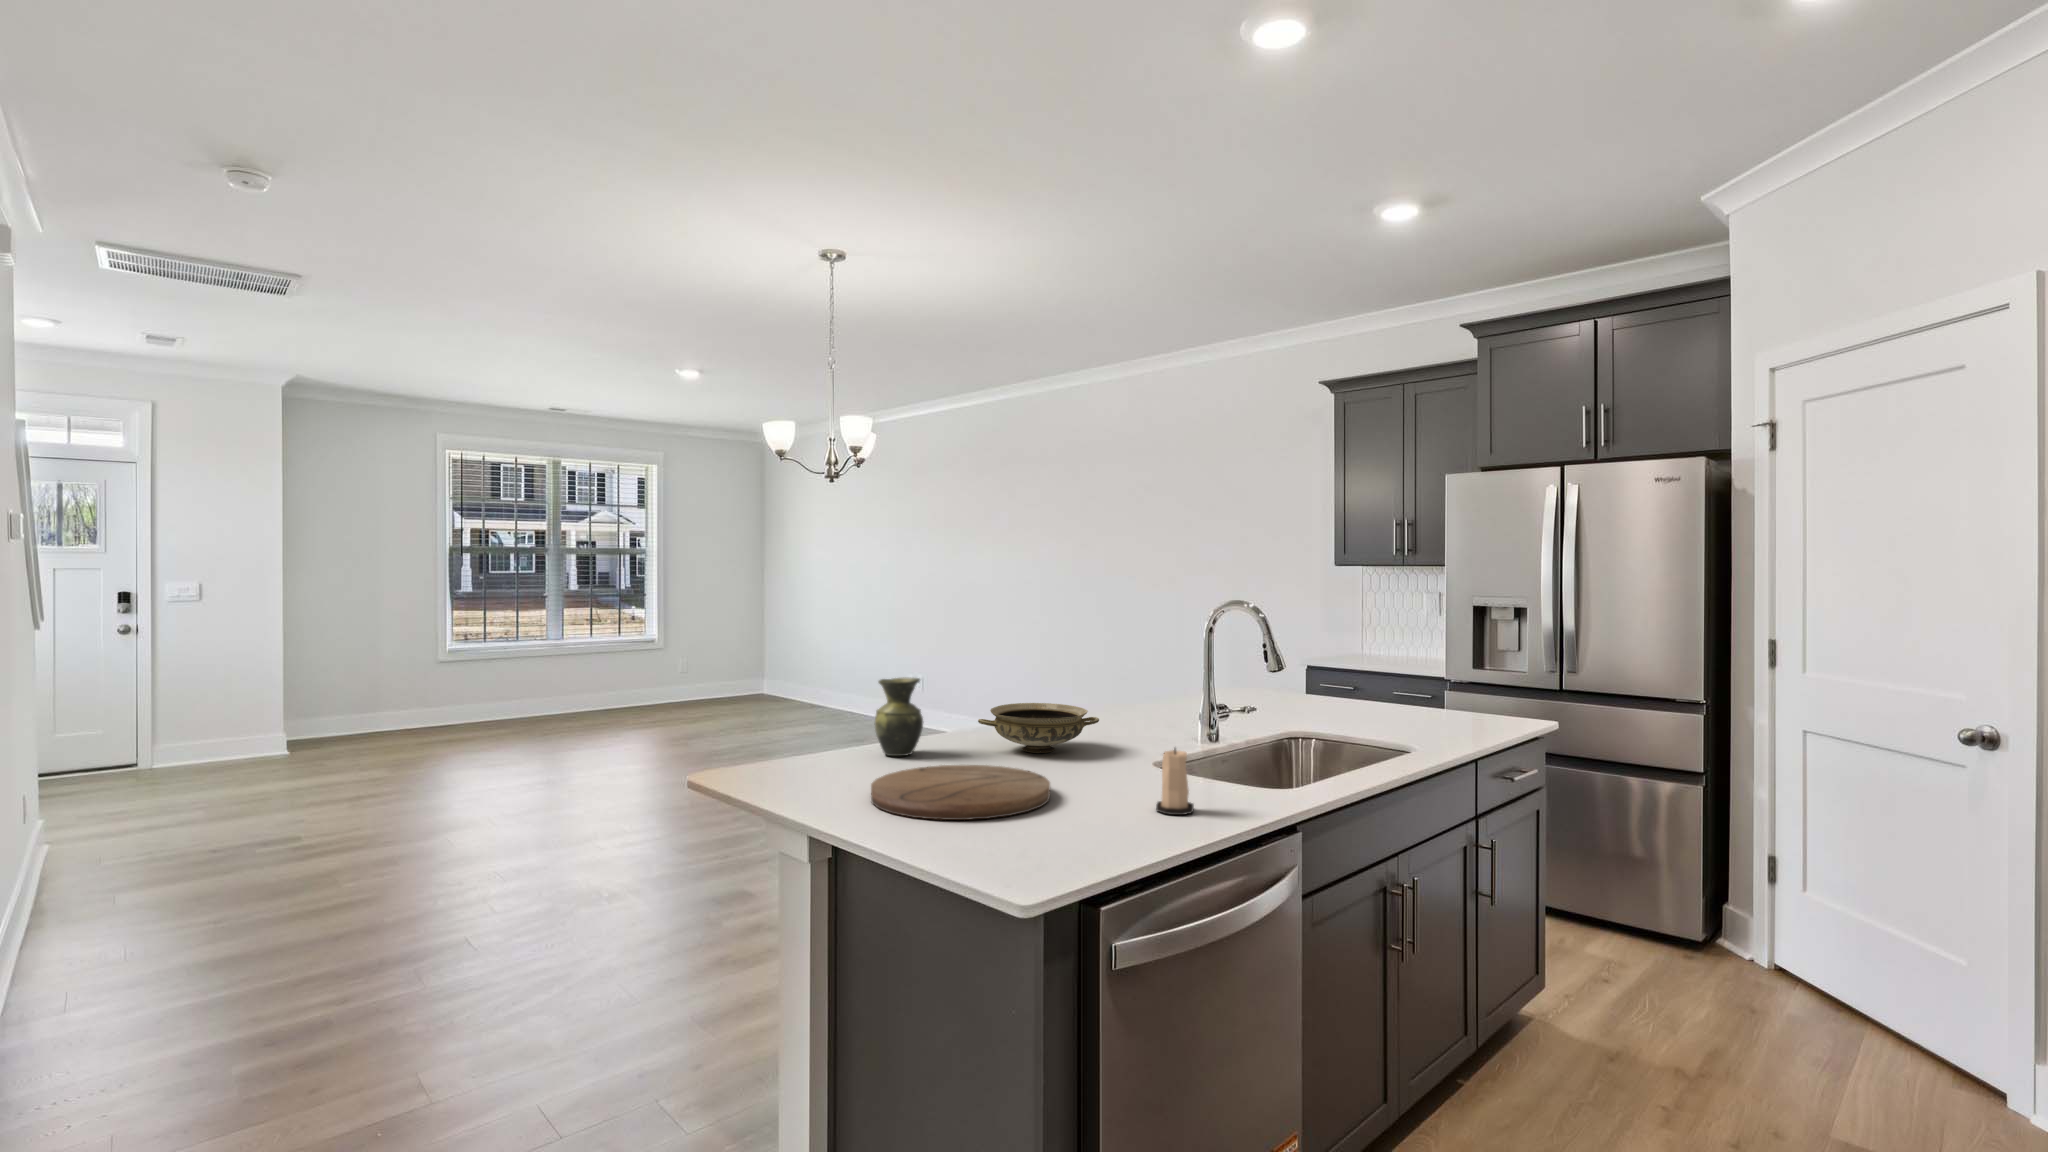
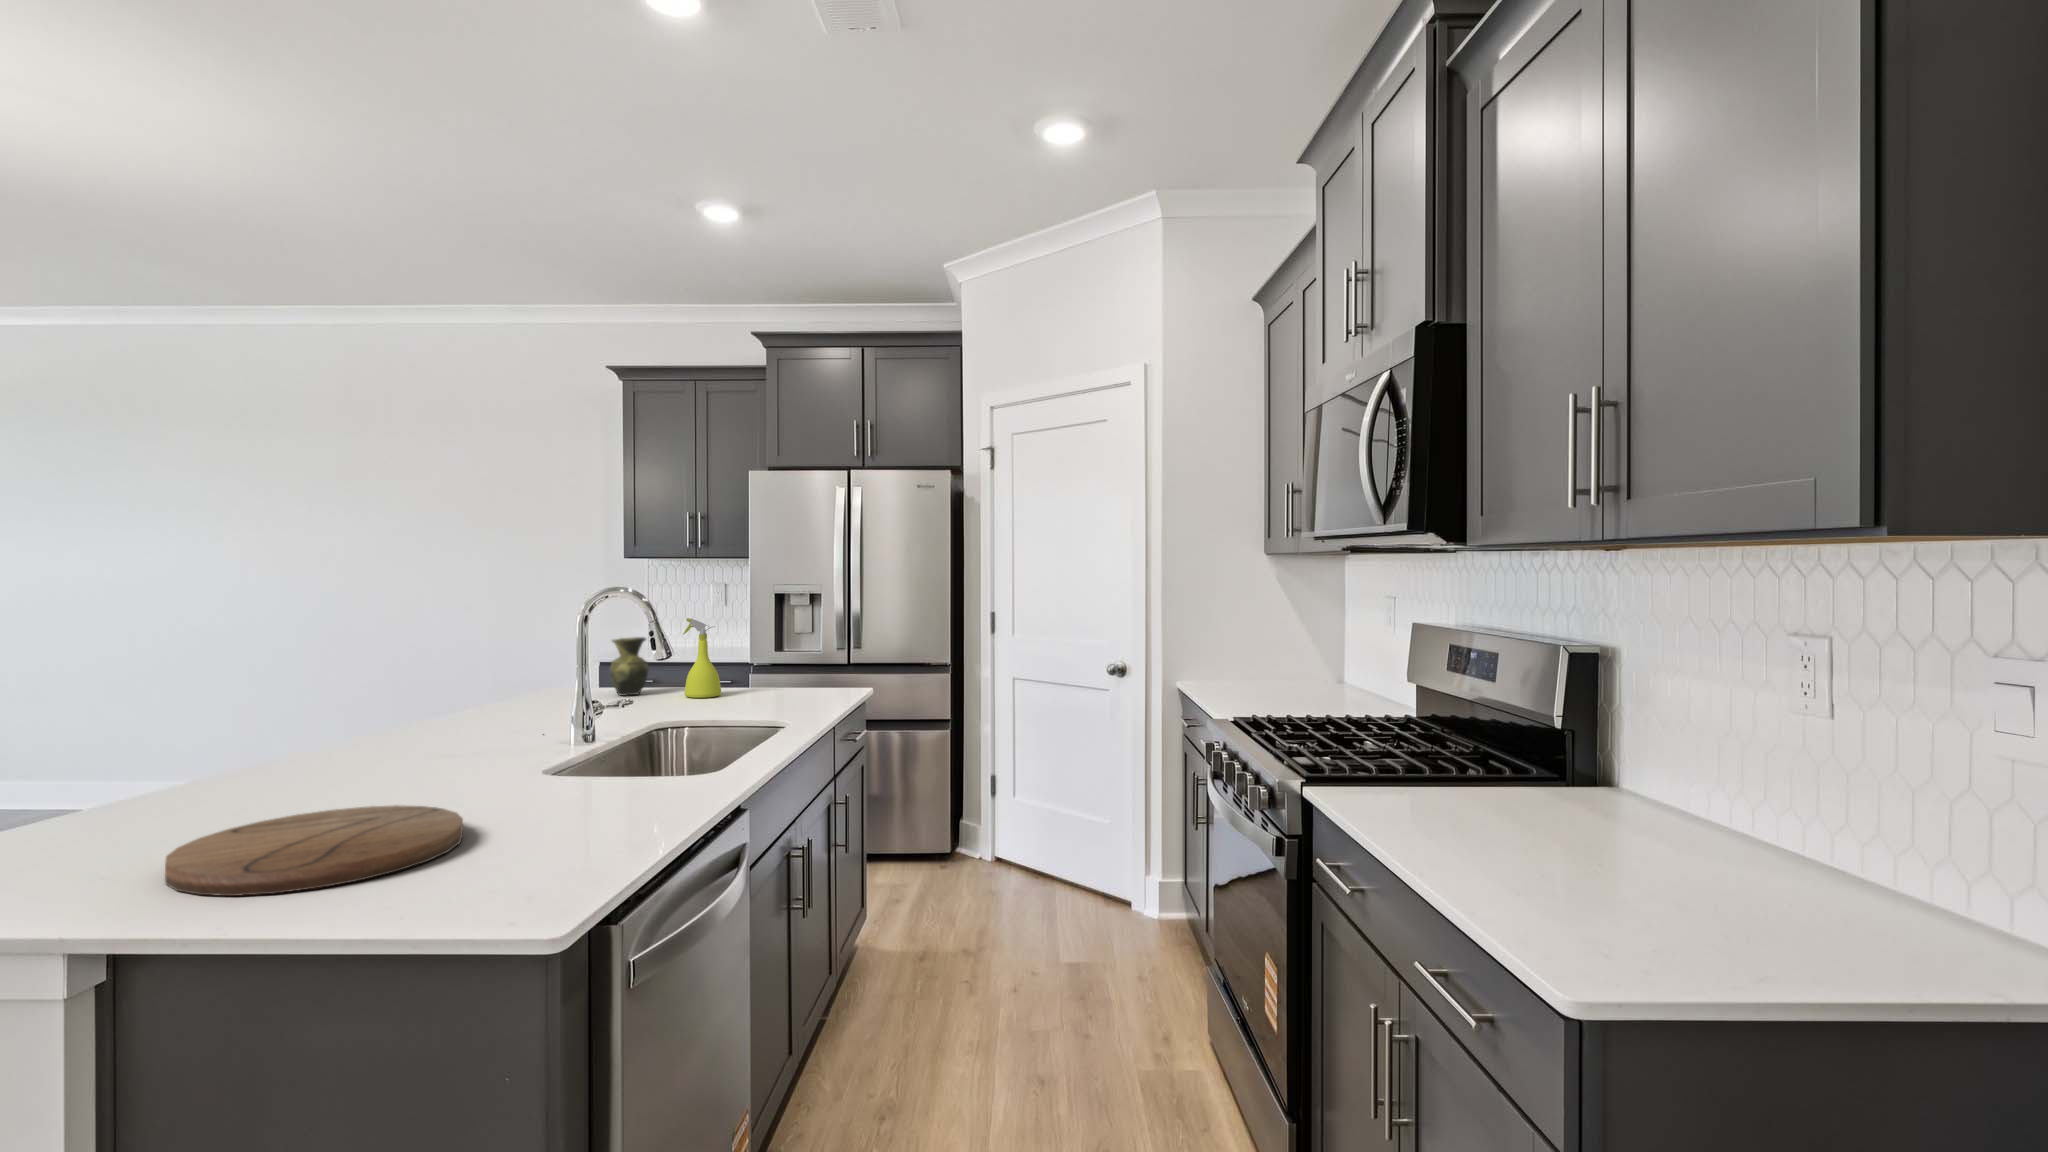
spray bottle: none [1336,630,1375,712] -> present [683,618,721,698]
vase: present [875,678,923,756] -> present [610,637,649,696]
ceramic bowl: present [978,703,1099,753] -> none [285,722,463,786]
candle: present [1156,748,1194,815] -> none [604,746,649,822]

